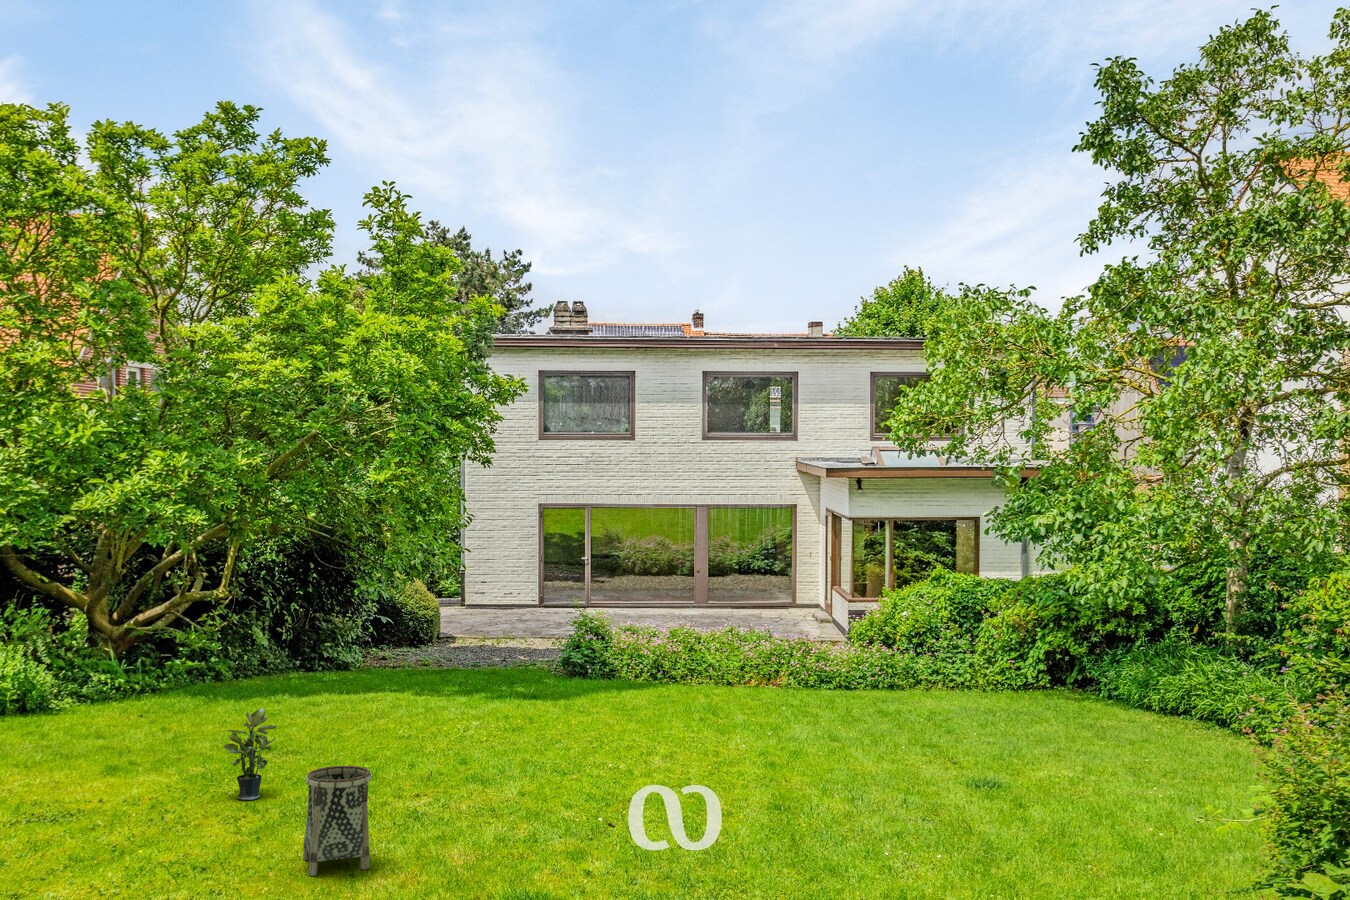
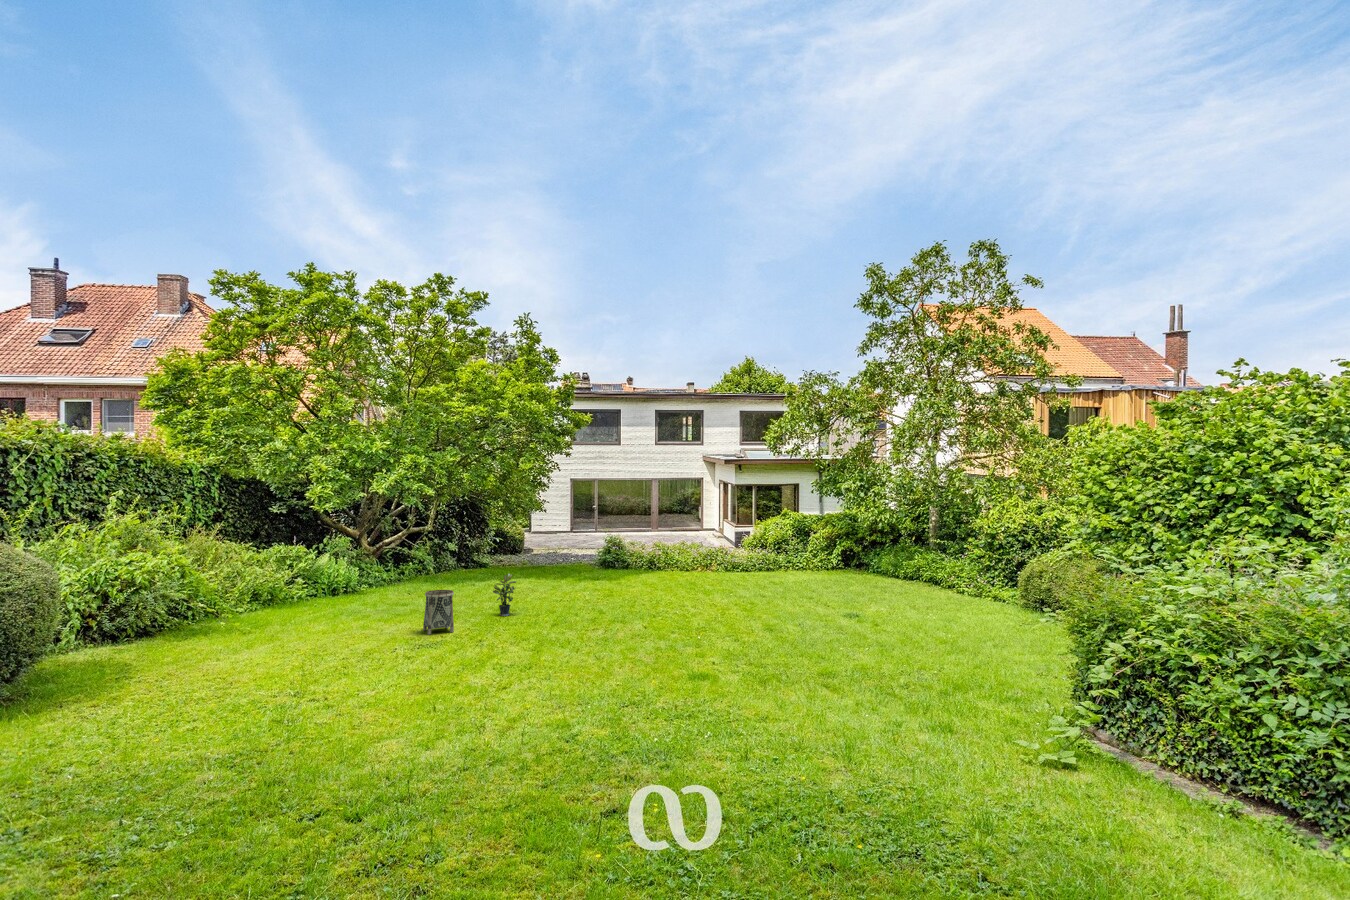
basket: present [303,766,371,876] -> present [423,590,454,635]

